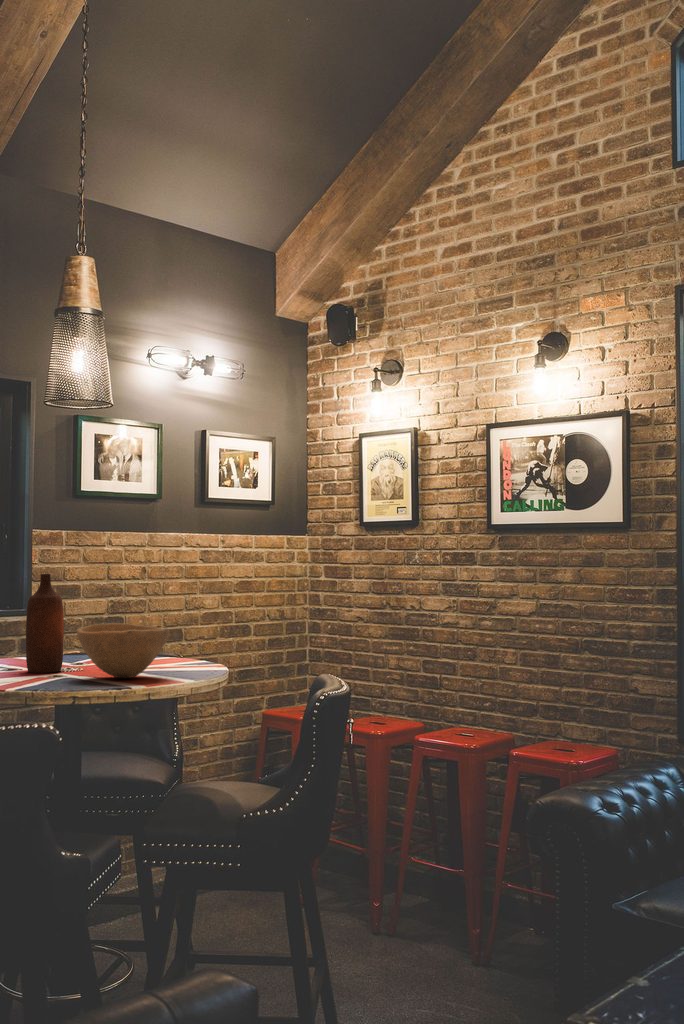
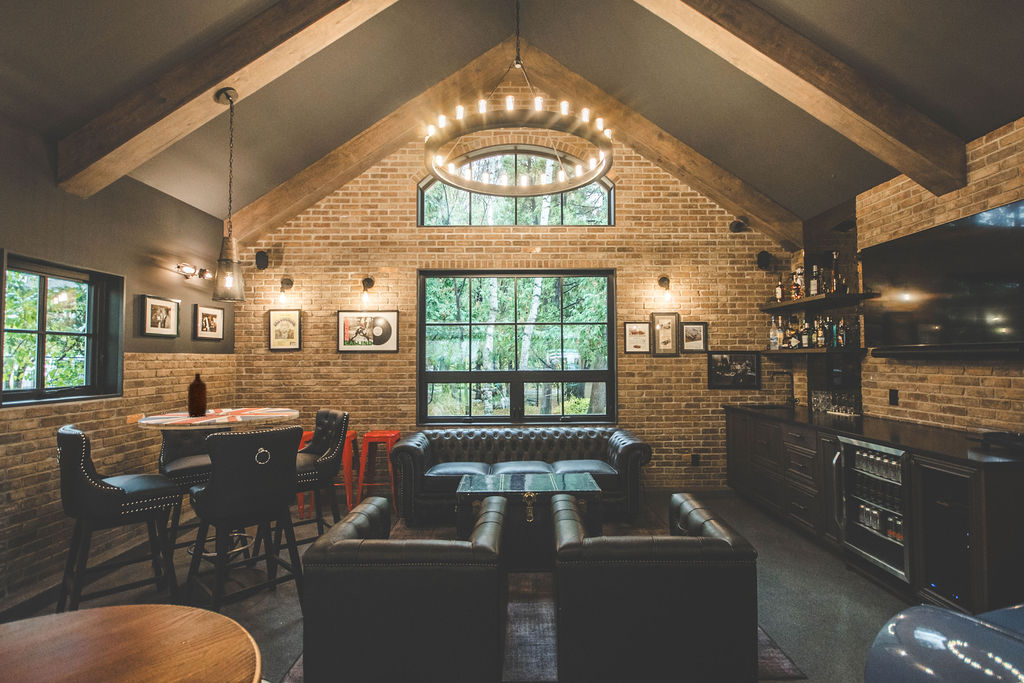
bowl: present [77,623,170,678] -> none [230,393,271,414]

